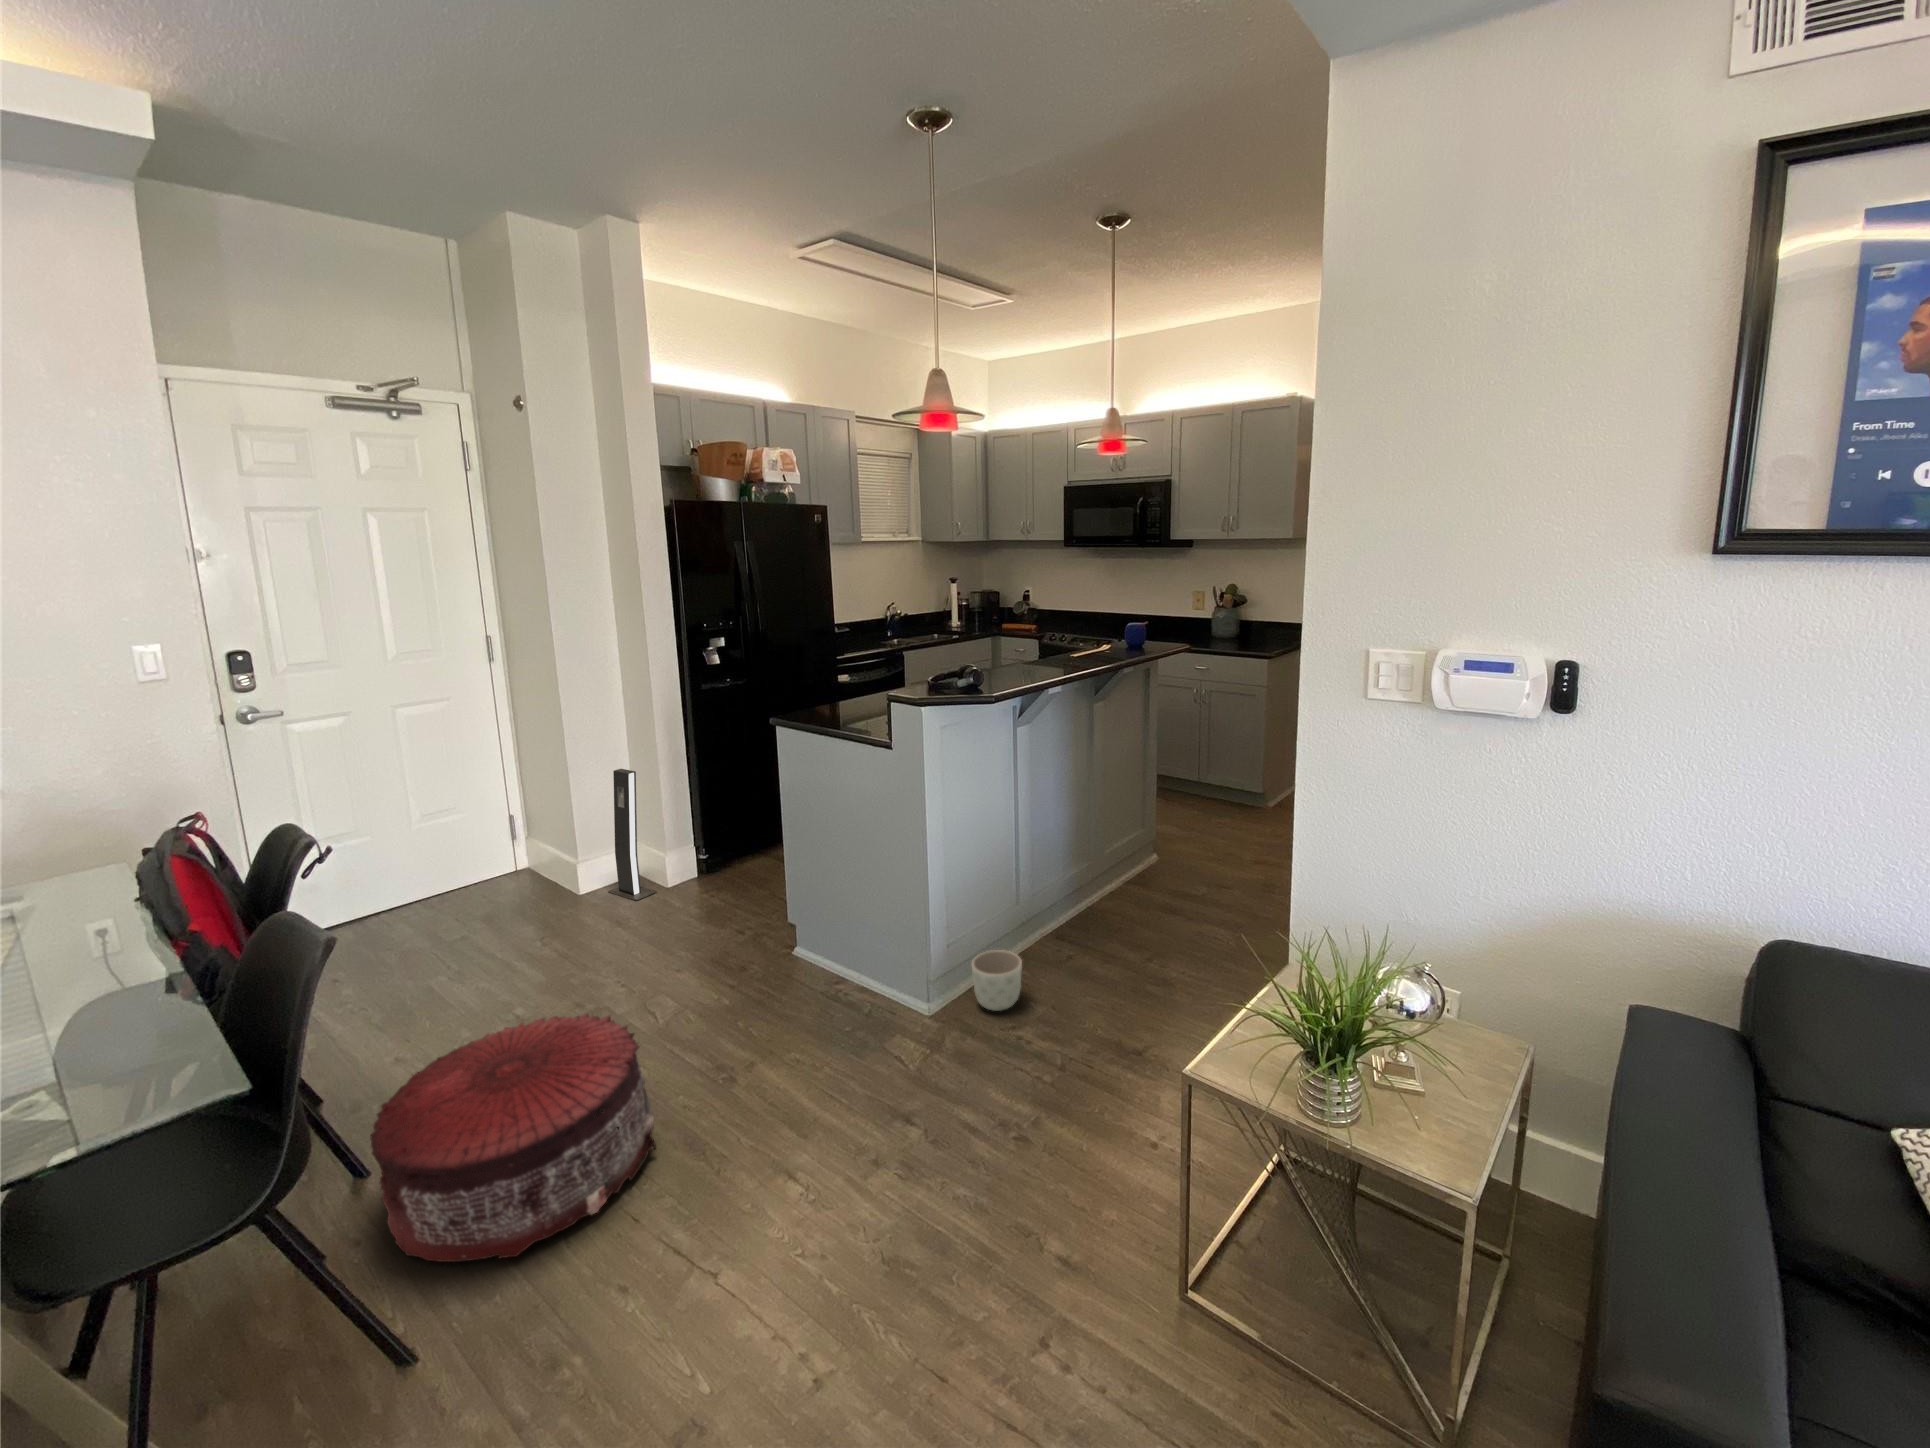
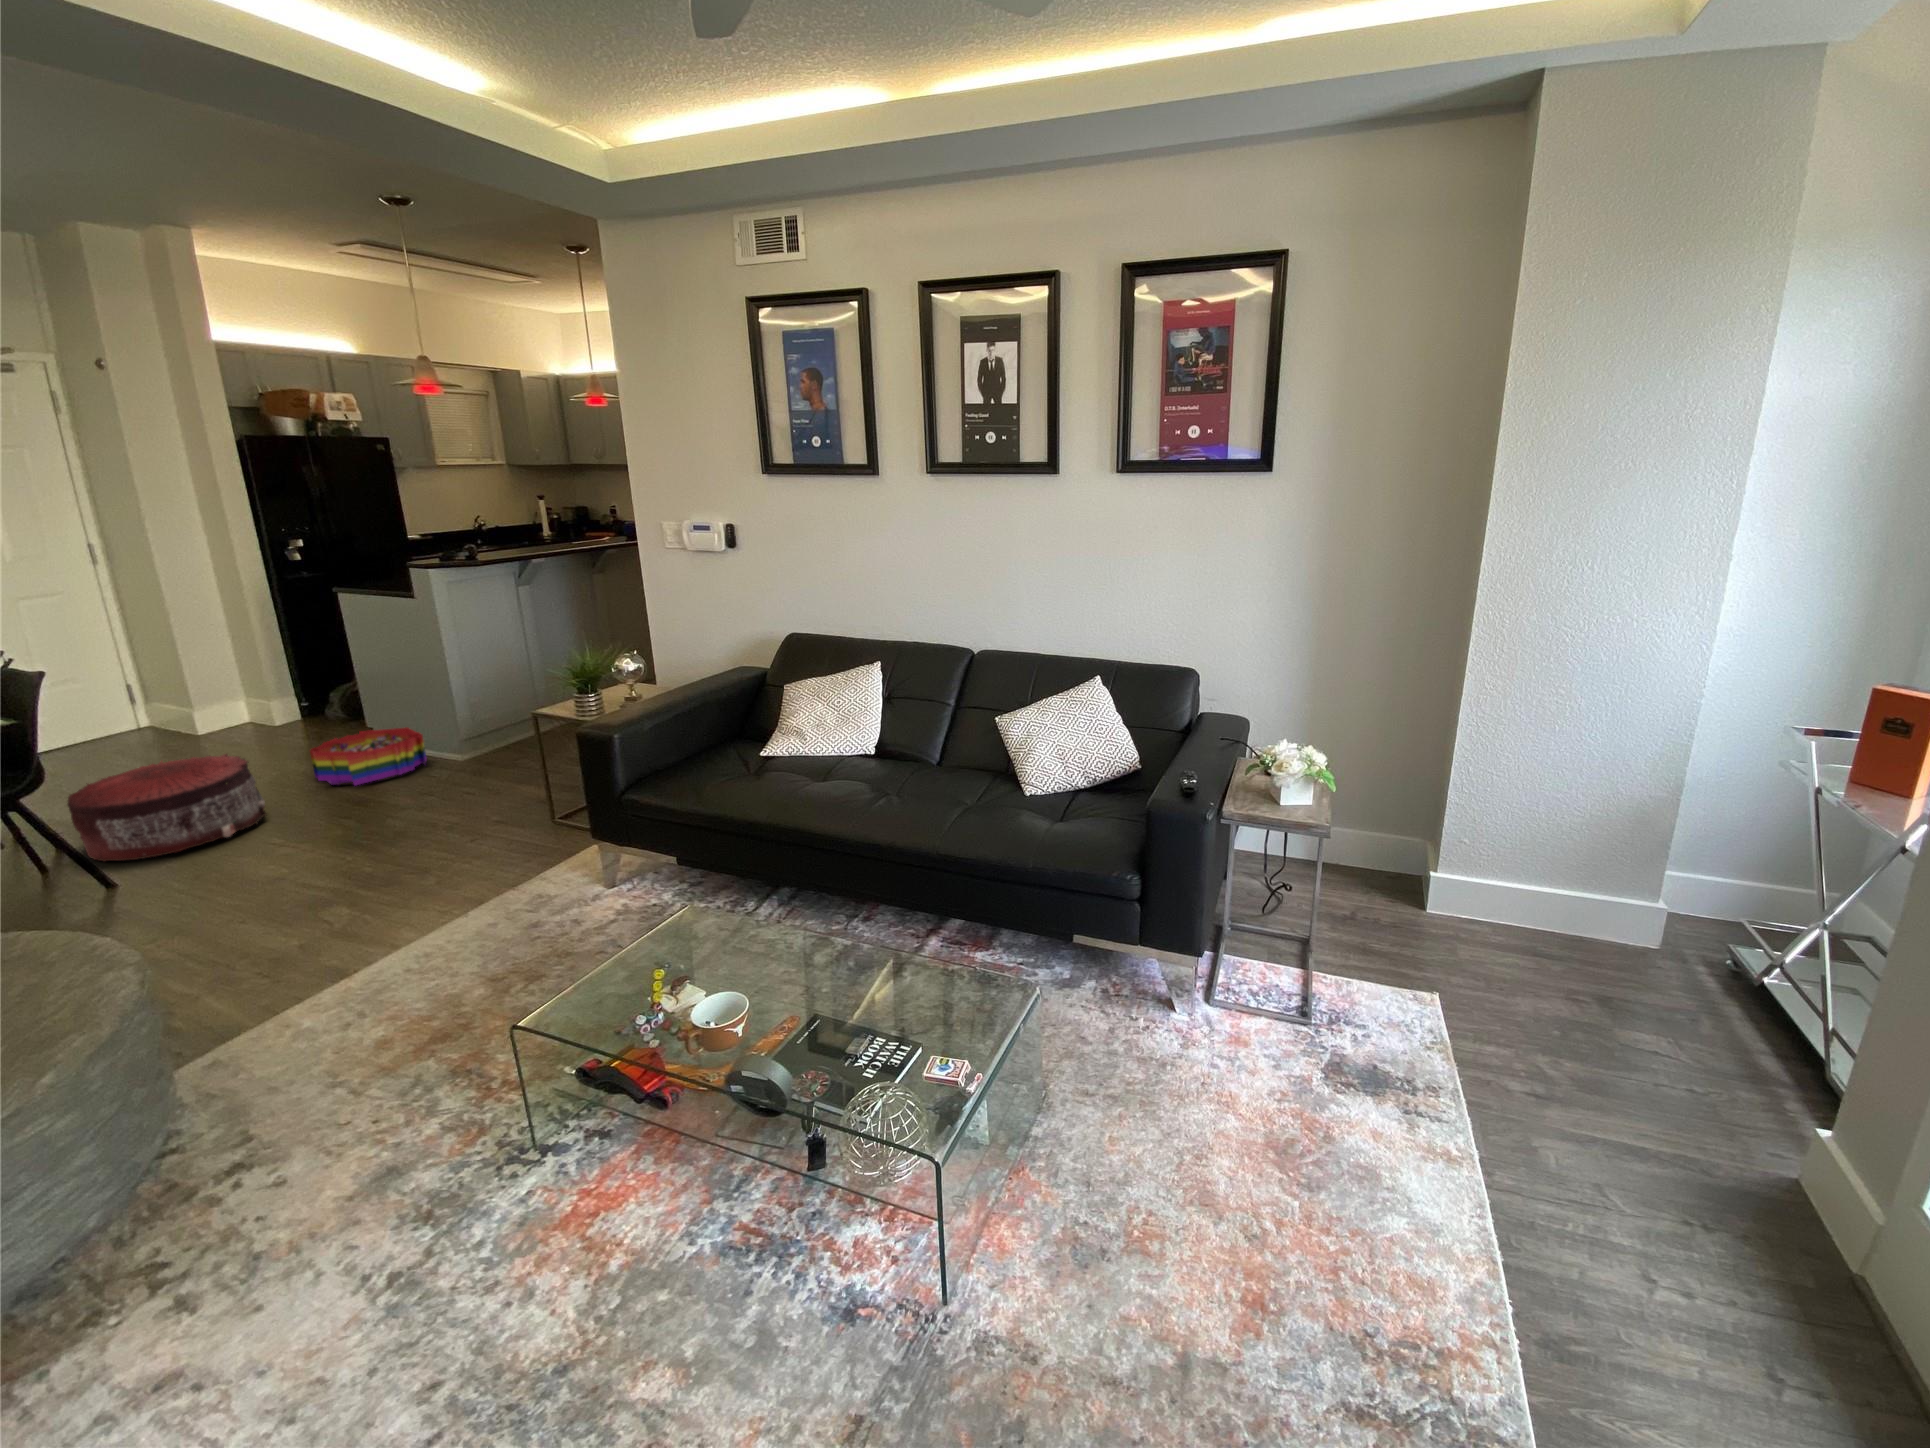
speaker: present [608,769,657,901] -> none [211,640,263,736]
storage bin: none [718,942,871,1068] -> present [310,727,427,785]
planter: present [972,950,1022,1011] -> none [496,722,532,754]

